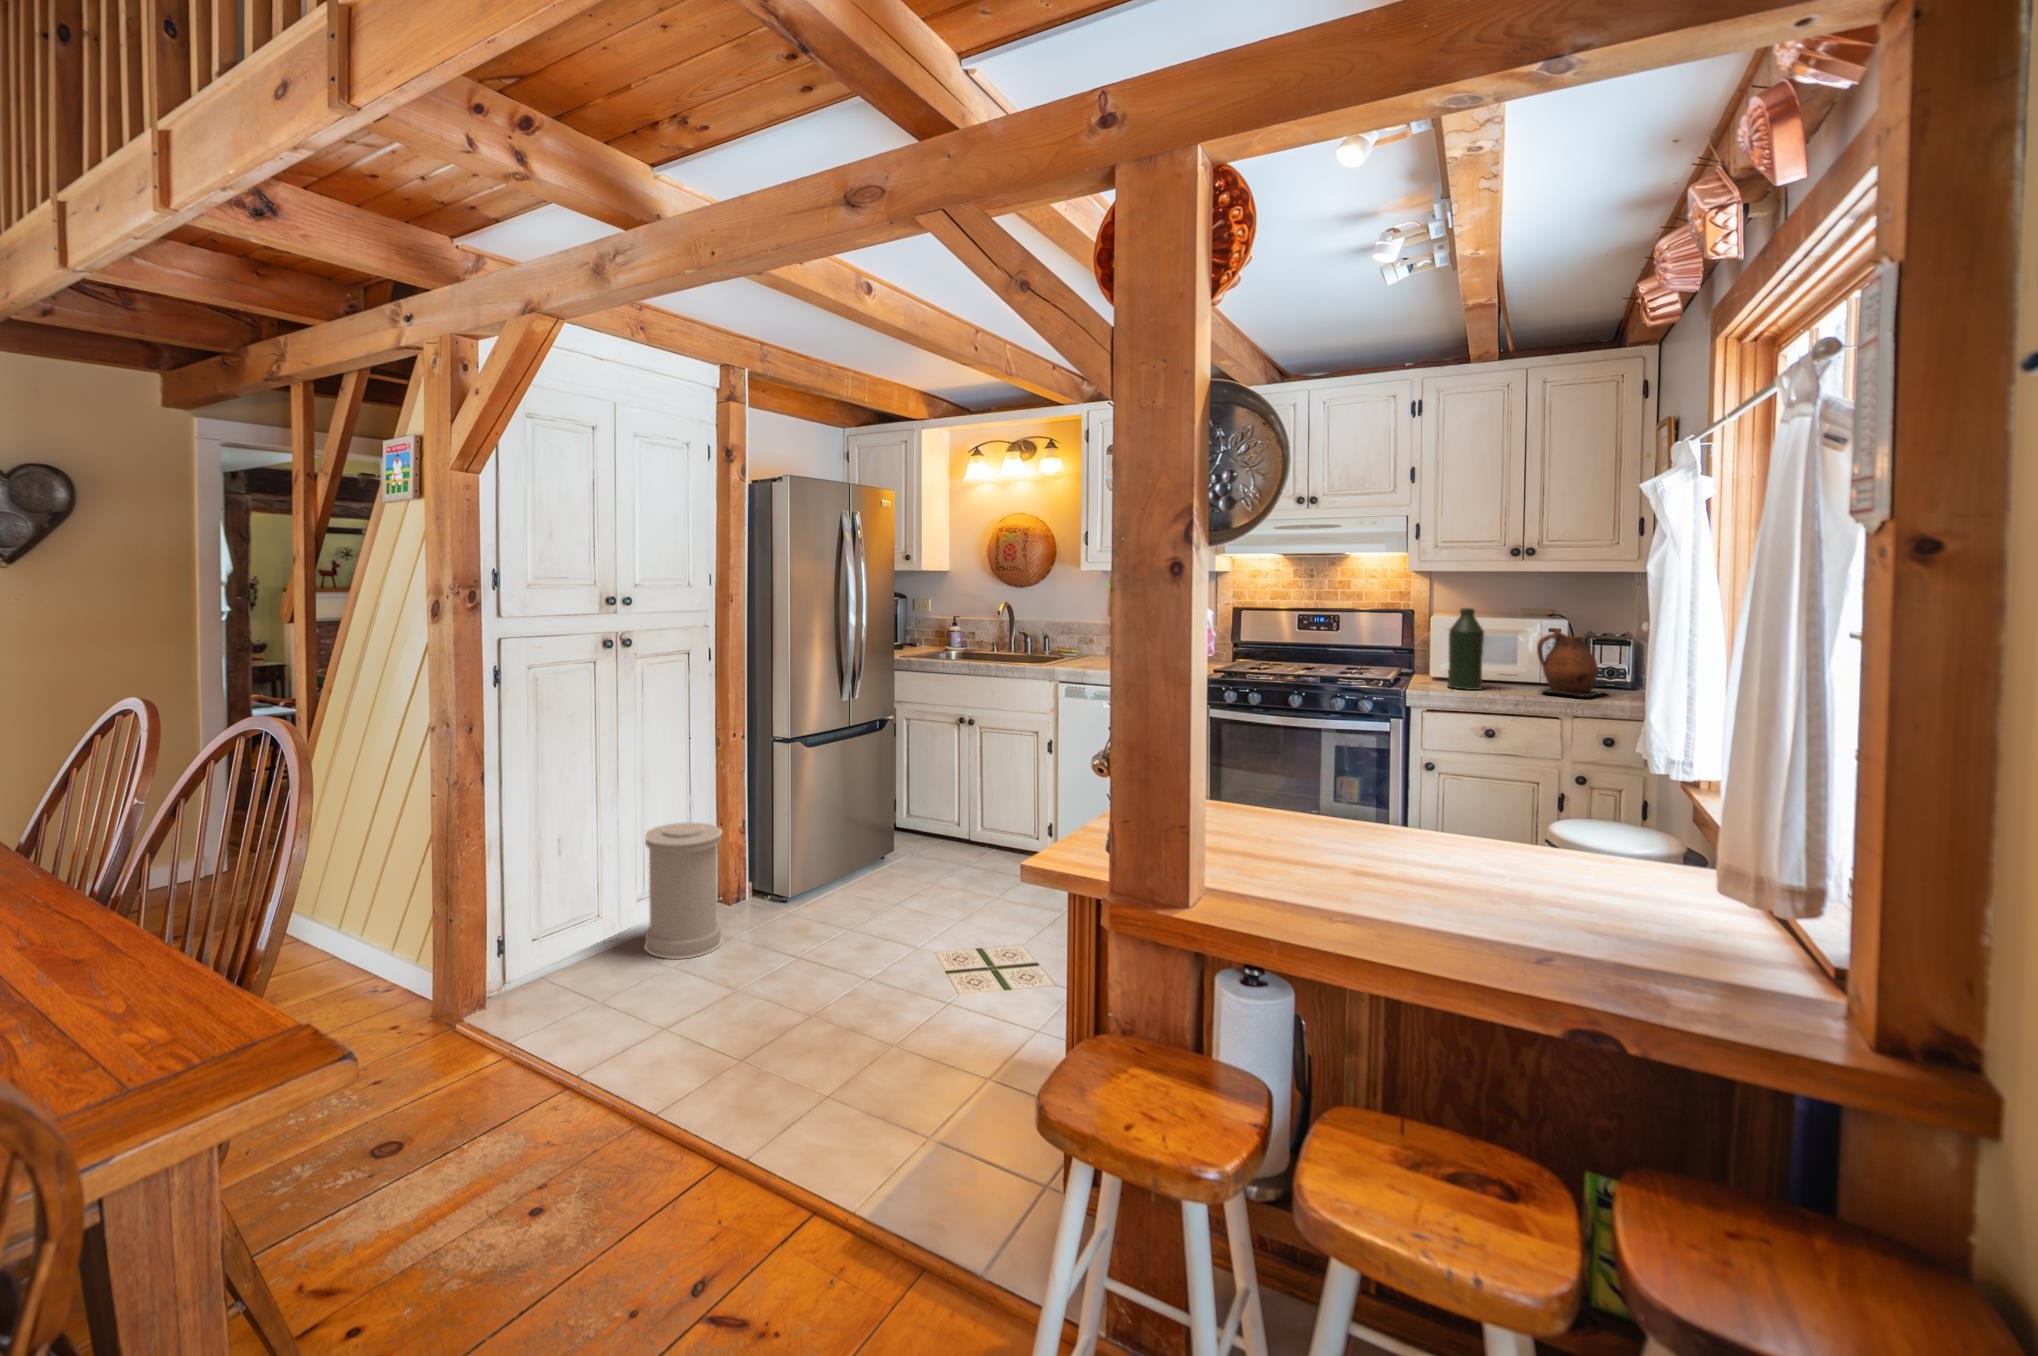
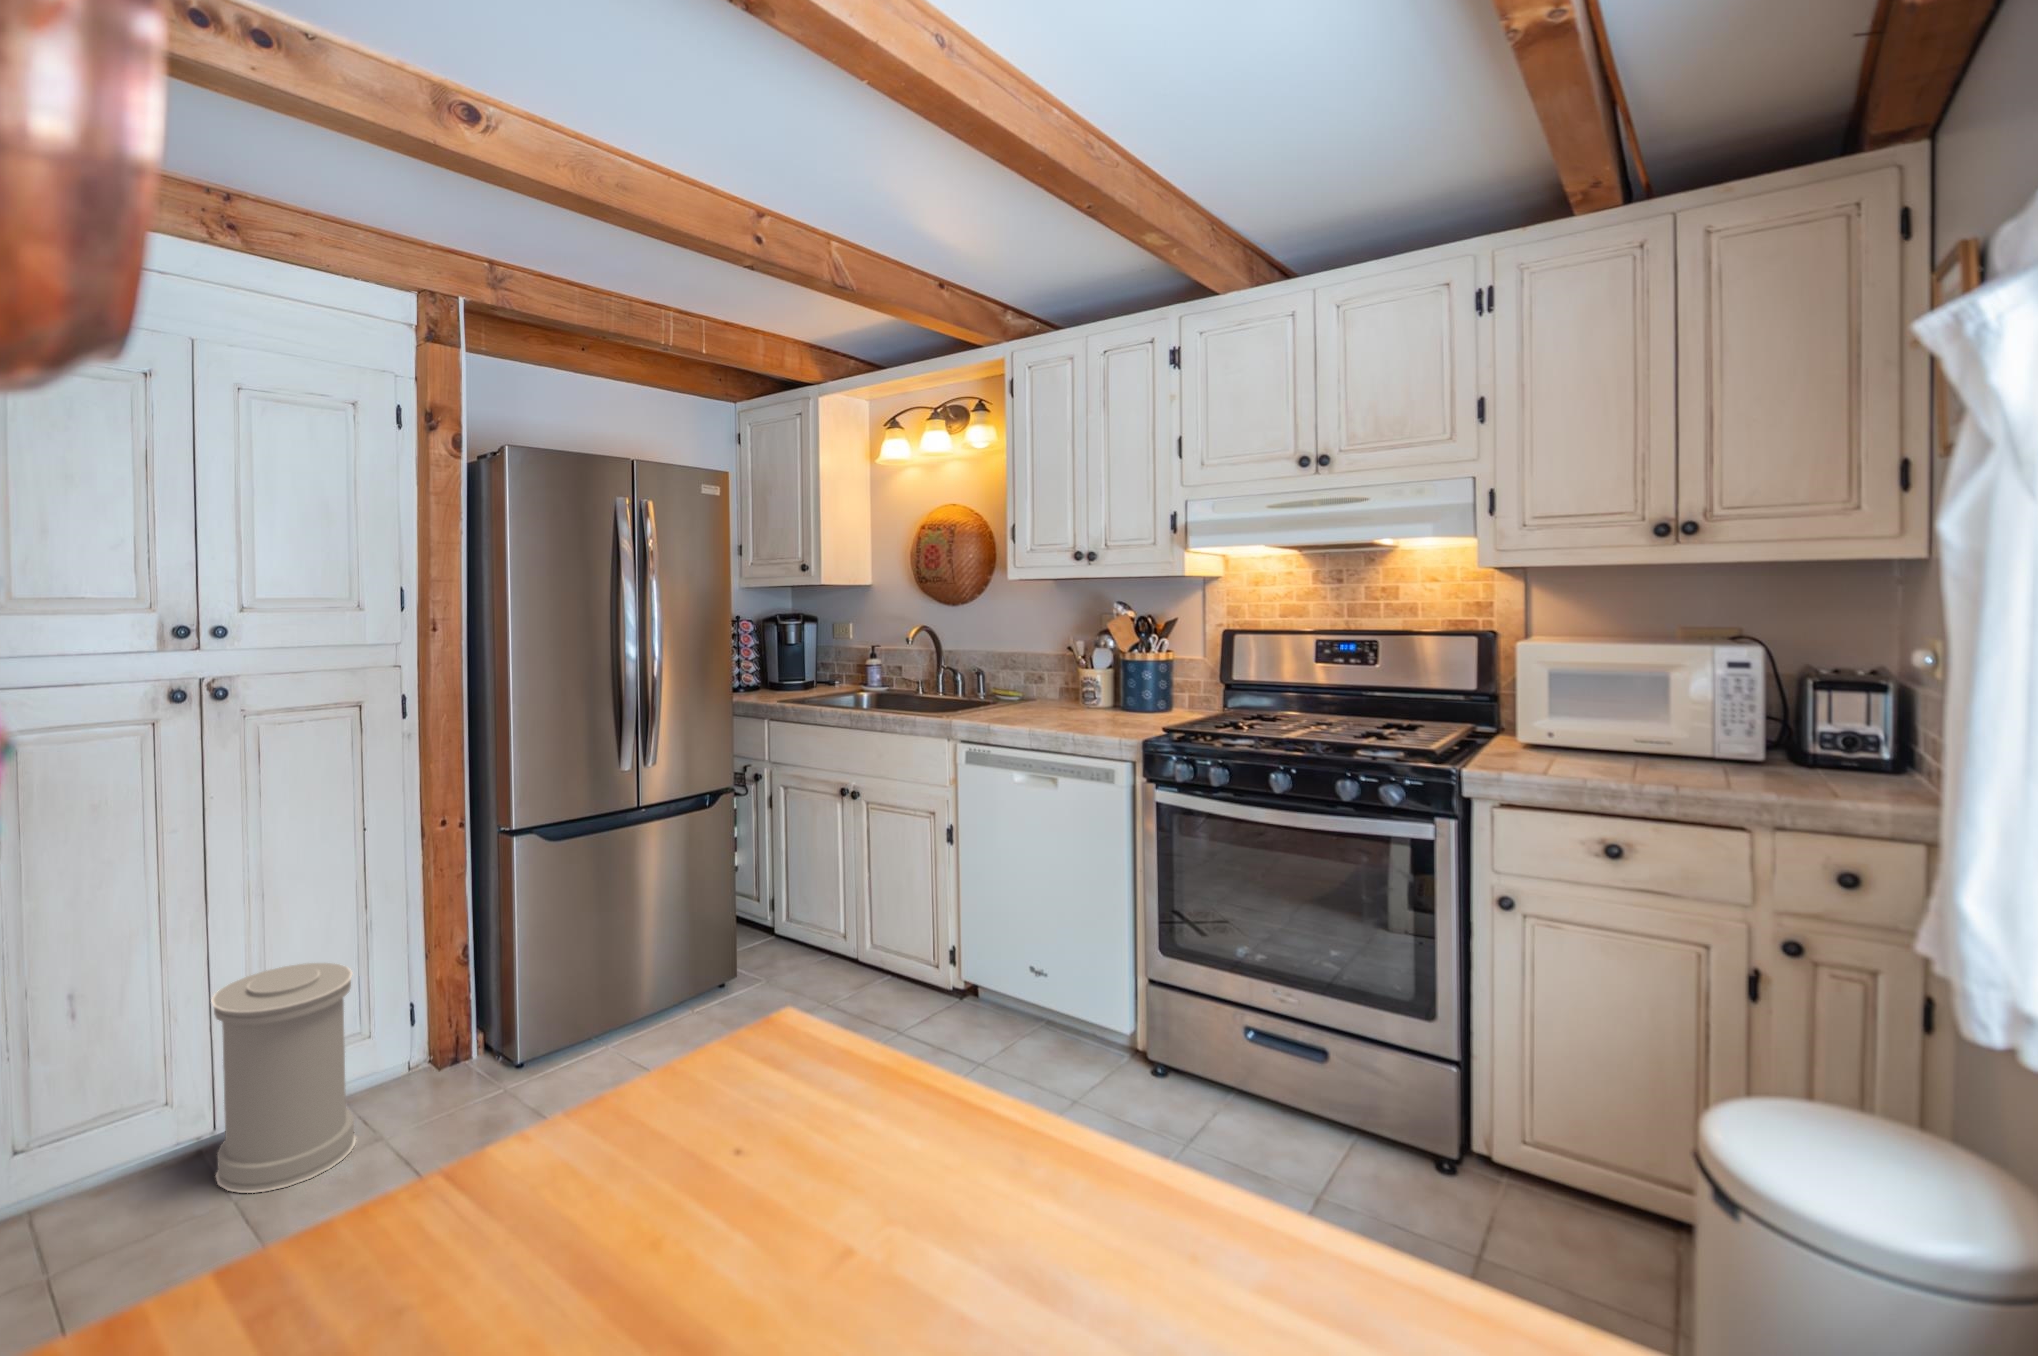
bottle: present [1447,608,1484,690] -> none [1540,627,1604,769]
ceramic pitcher: present [1537,628,1603,696] -> none [1702,660,1847,791]

